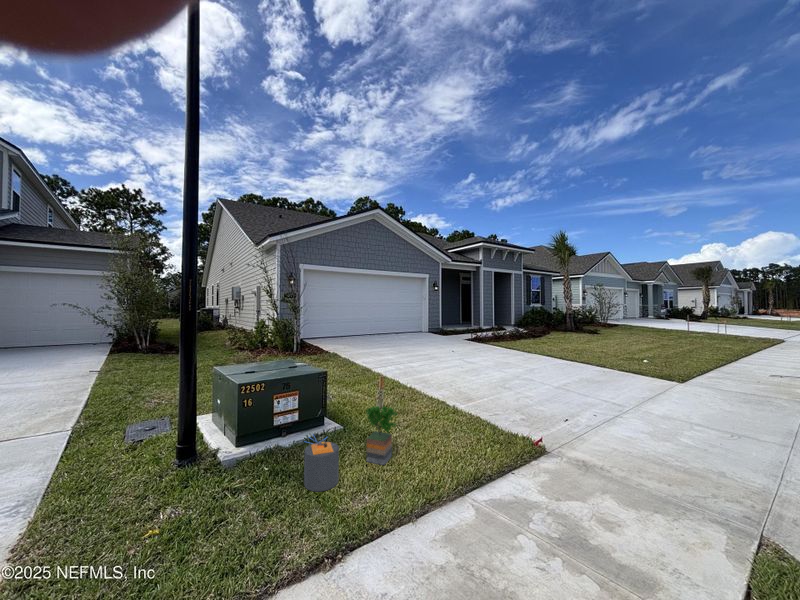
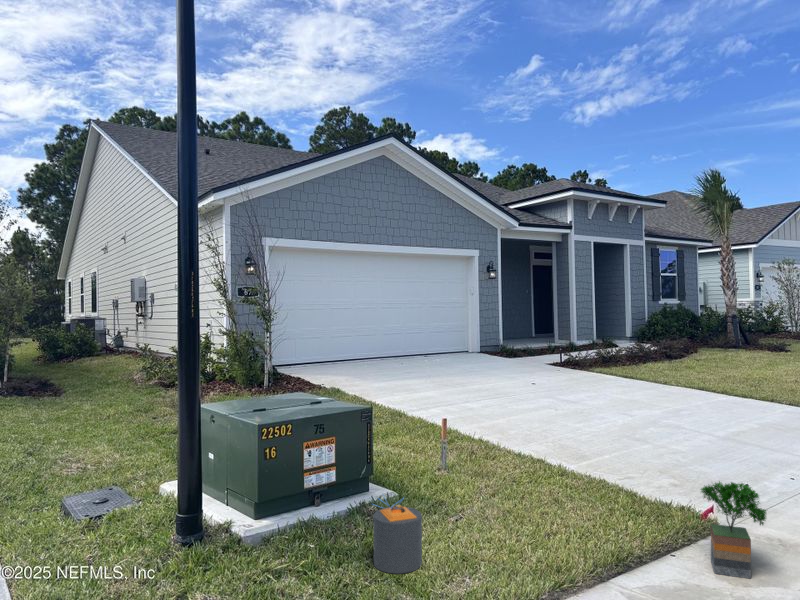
potted tree: present [366,406,398,465] -> present [701,481,766,578]

